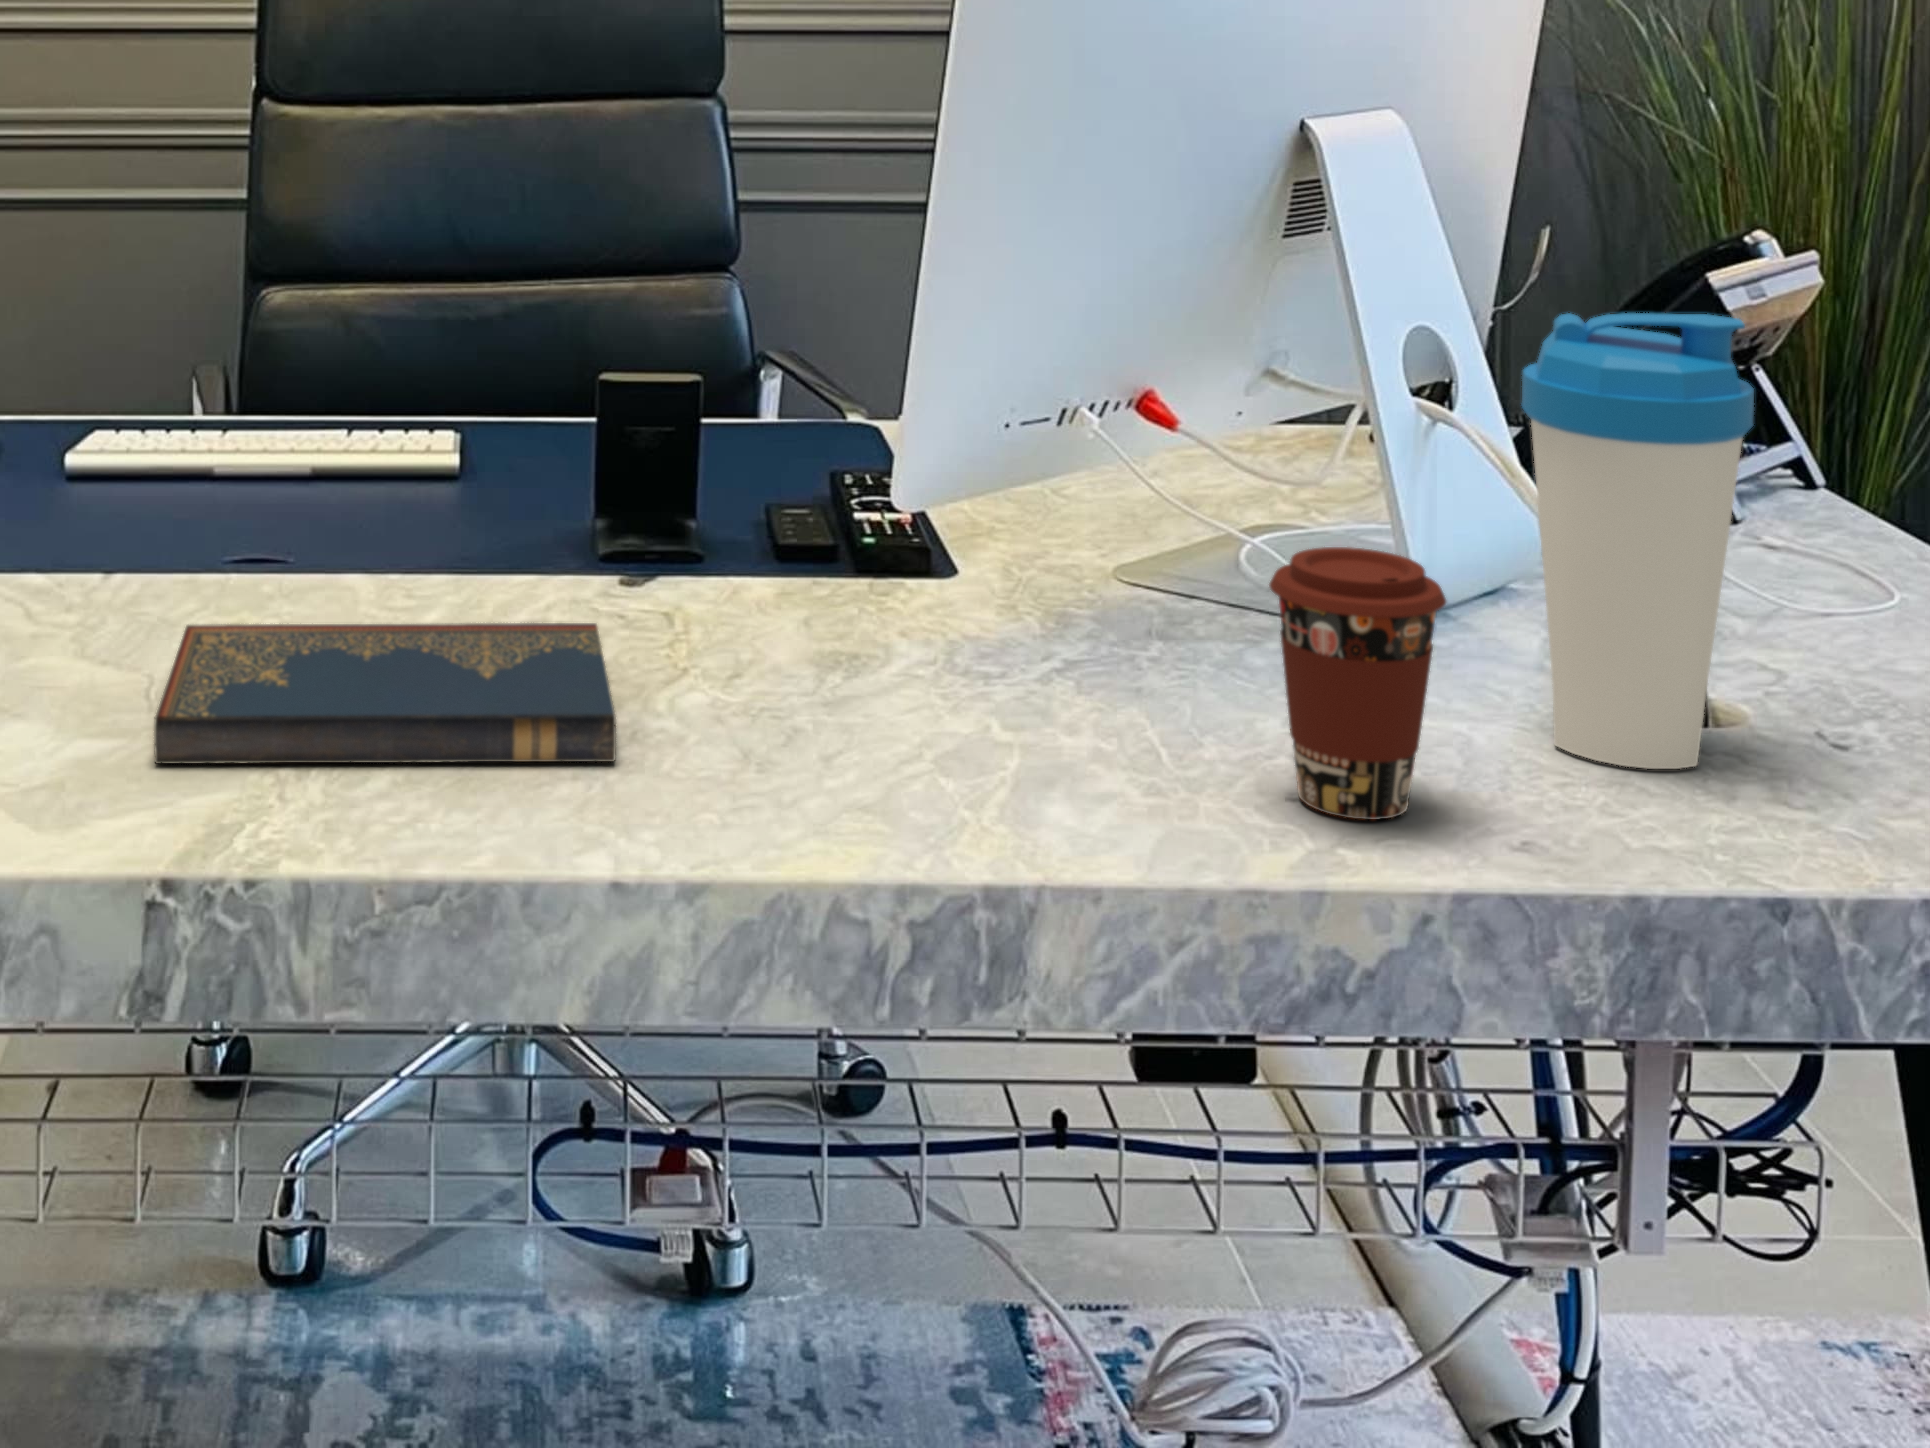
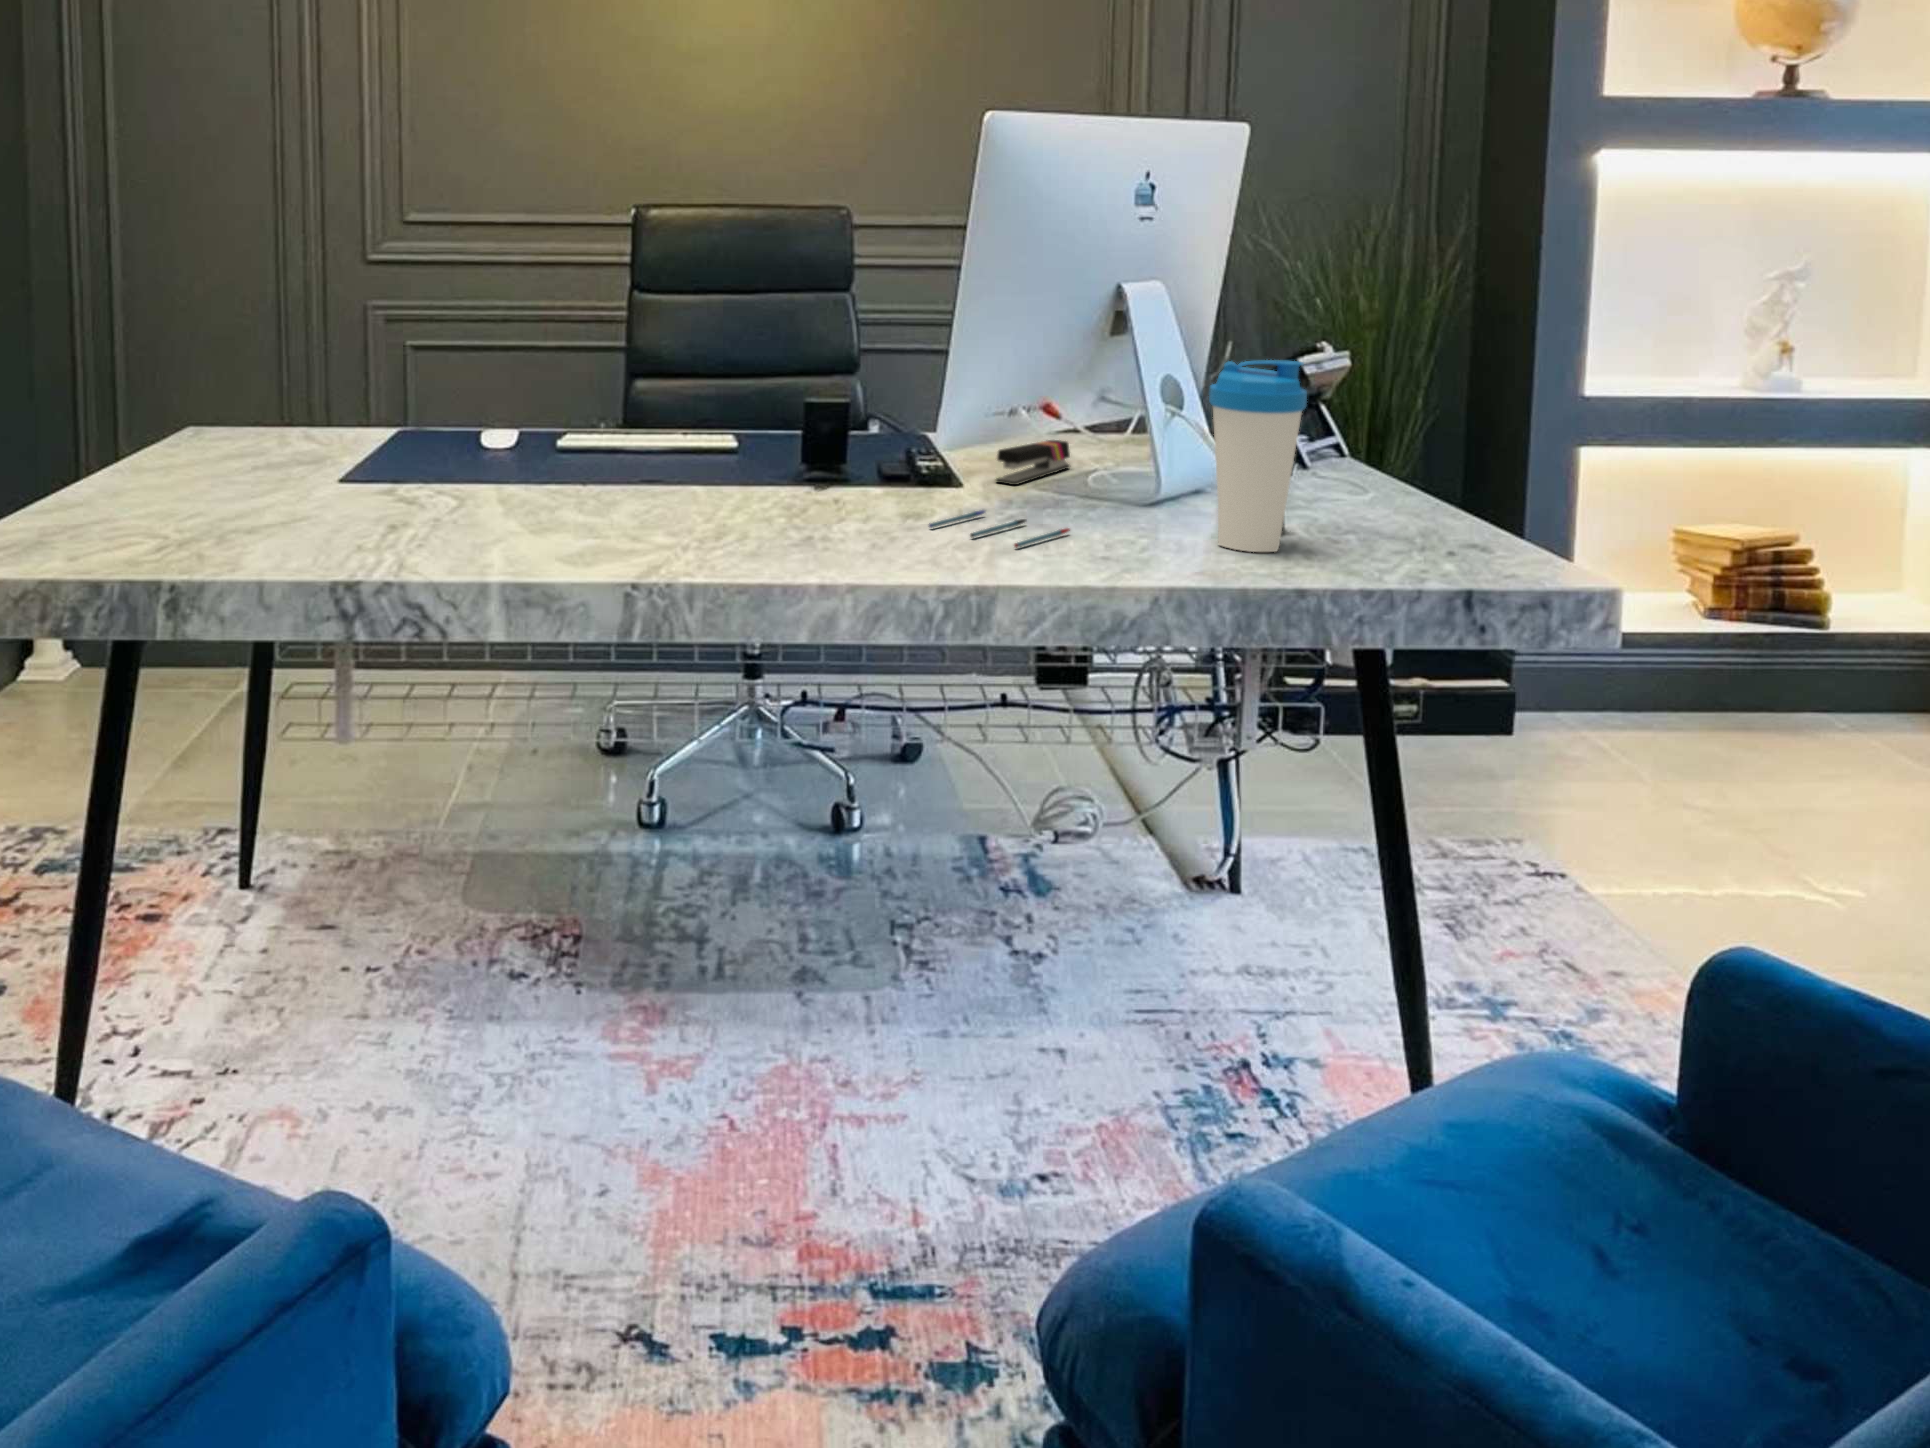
stapler: none [1031,445,1197,560] -> present [996,440,1070,485]
coffee cup: present [1269,547,1446,820] -> none [1097,456,1172,567]
hardcover book: present [154,623,616,764] -> none [620,500,817,548]
pen: none [878,643,1207,759] -> present [929,511,1070,548]

